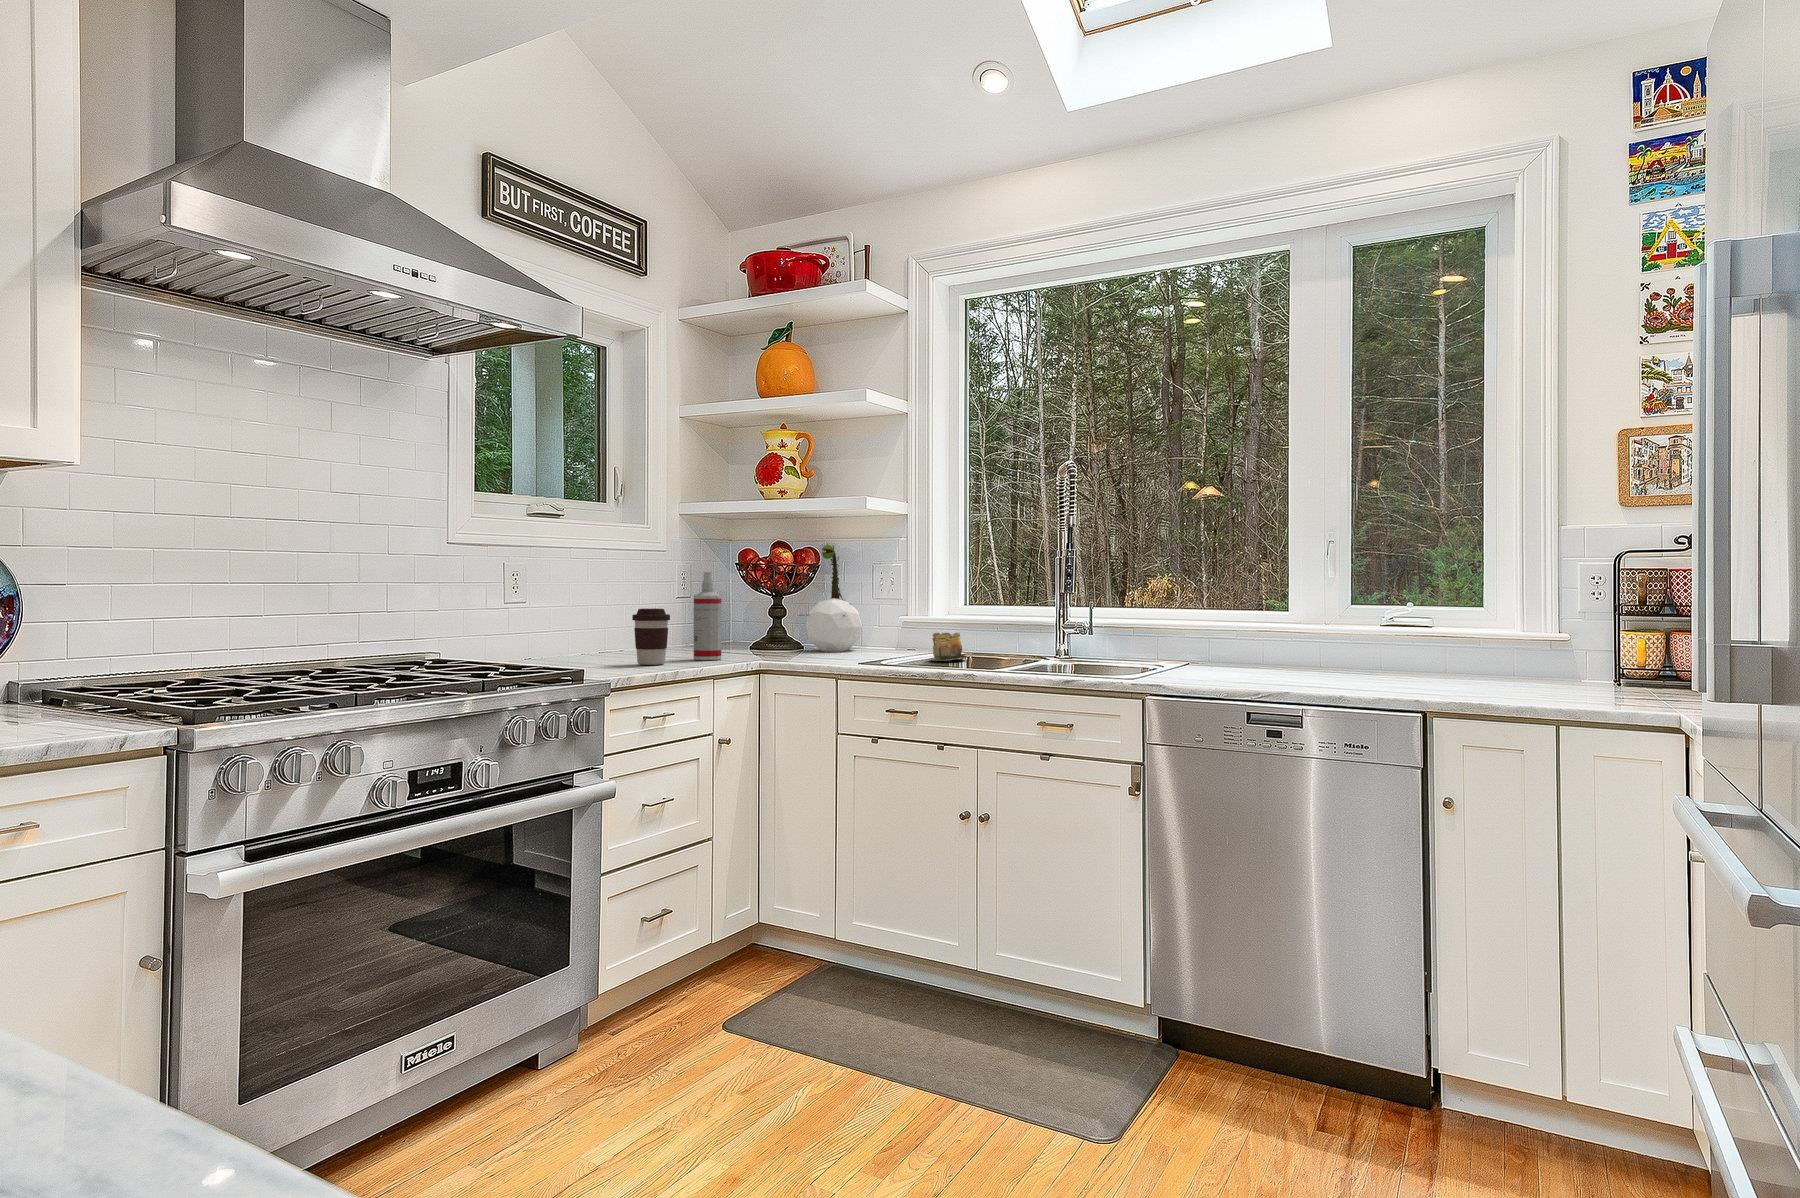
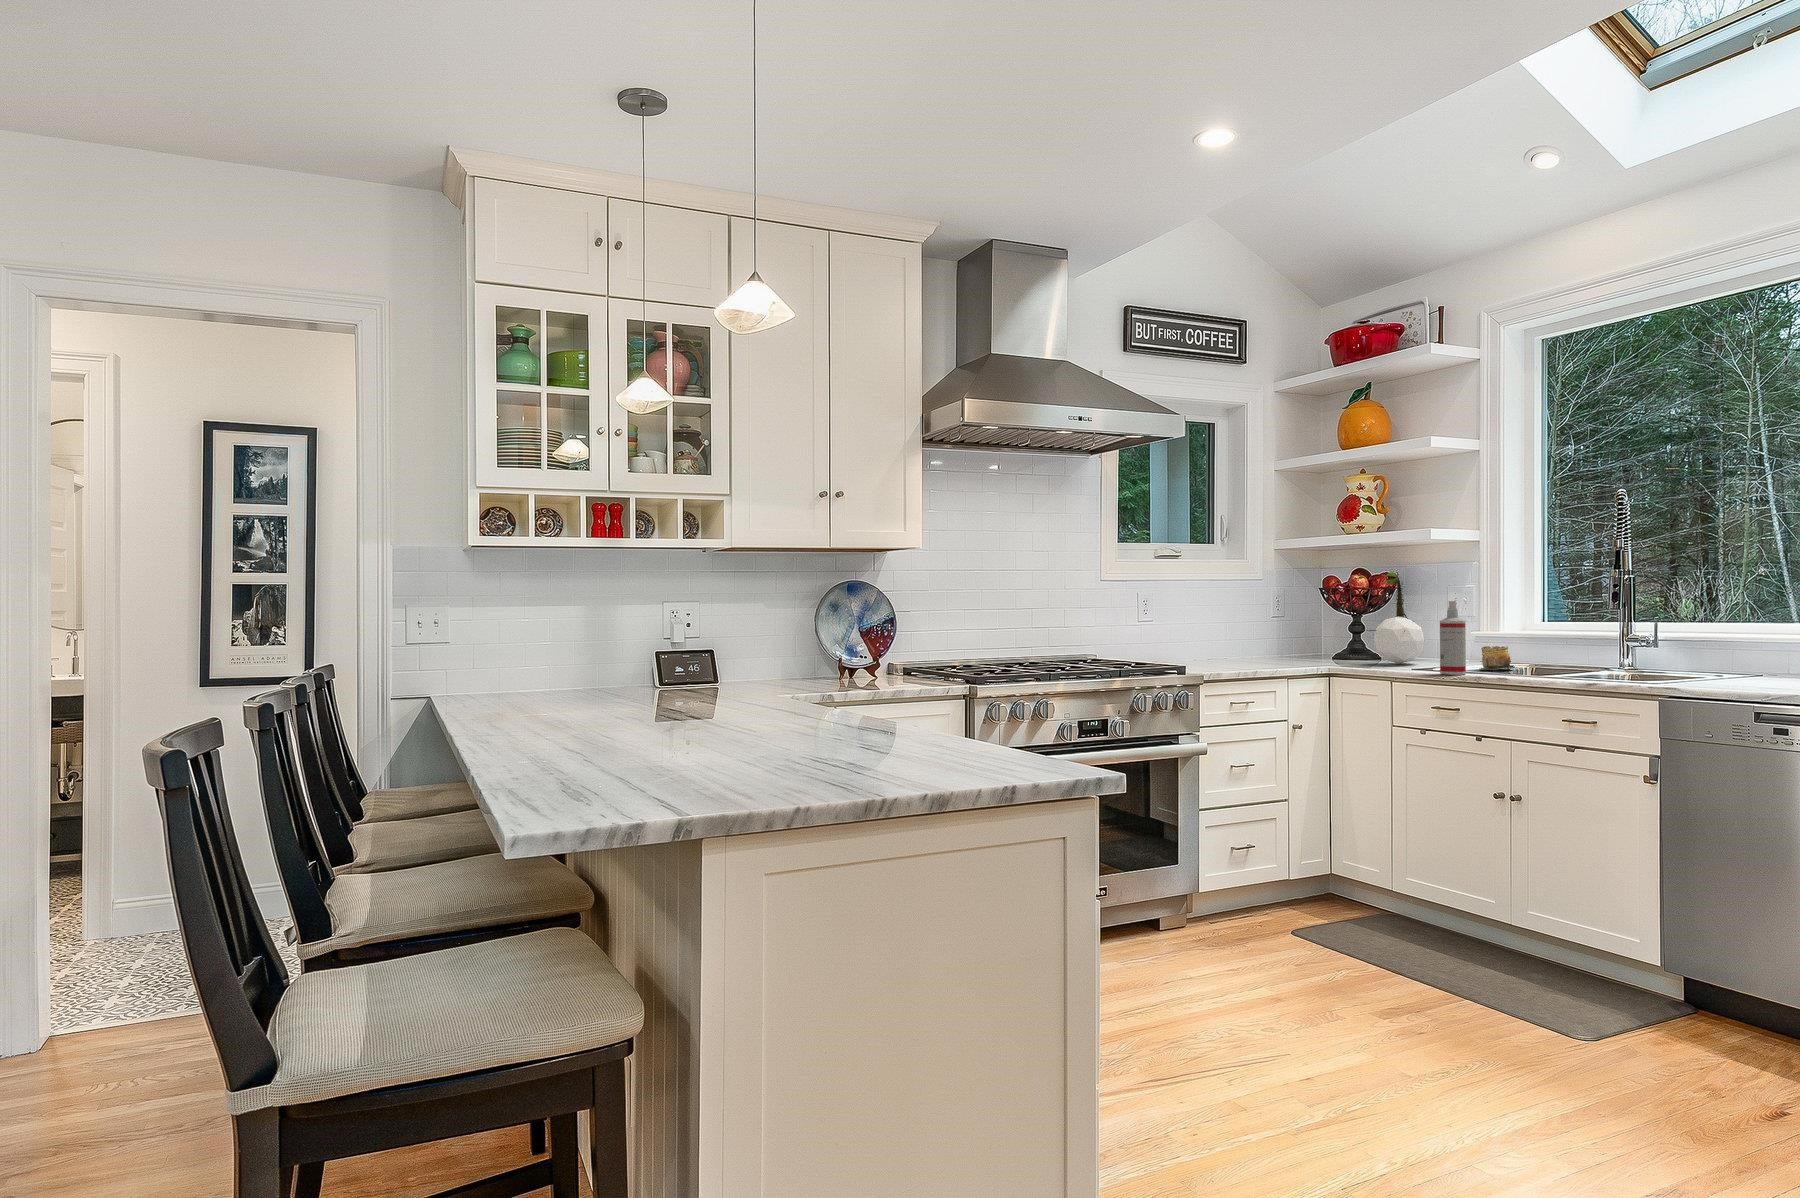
spray bottle: present [694,572,721,660] -> present [1440,601,1466,675]
coffee cup: present [632,608,670,665] -> none [1224,625,1252,665]

